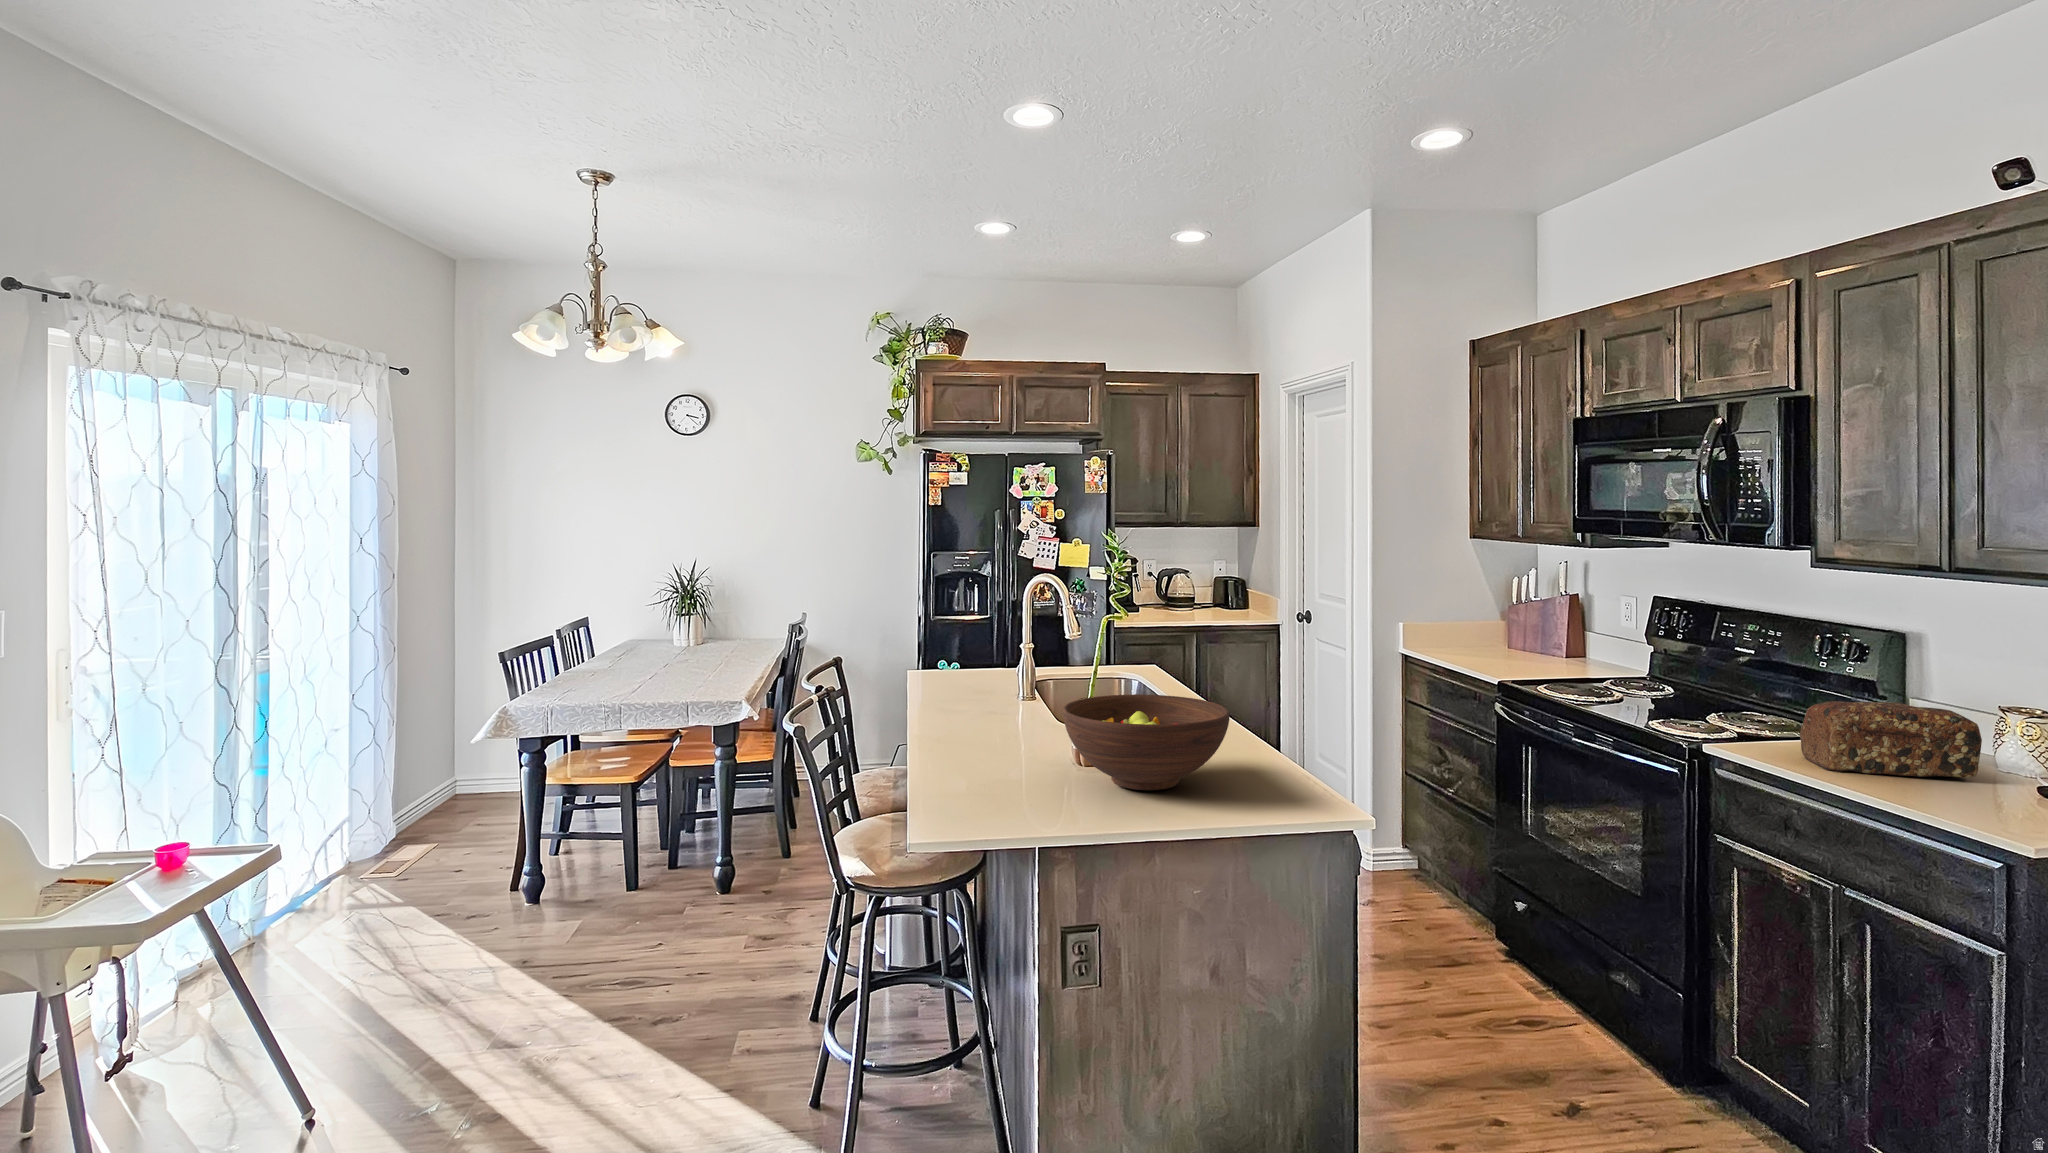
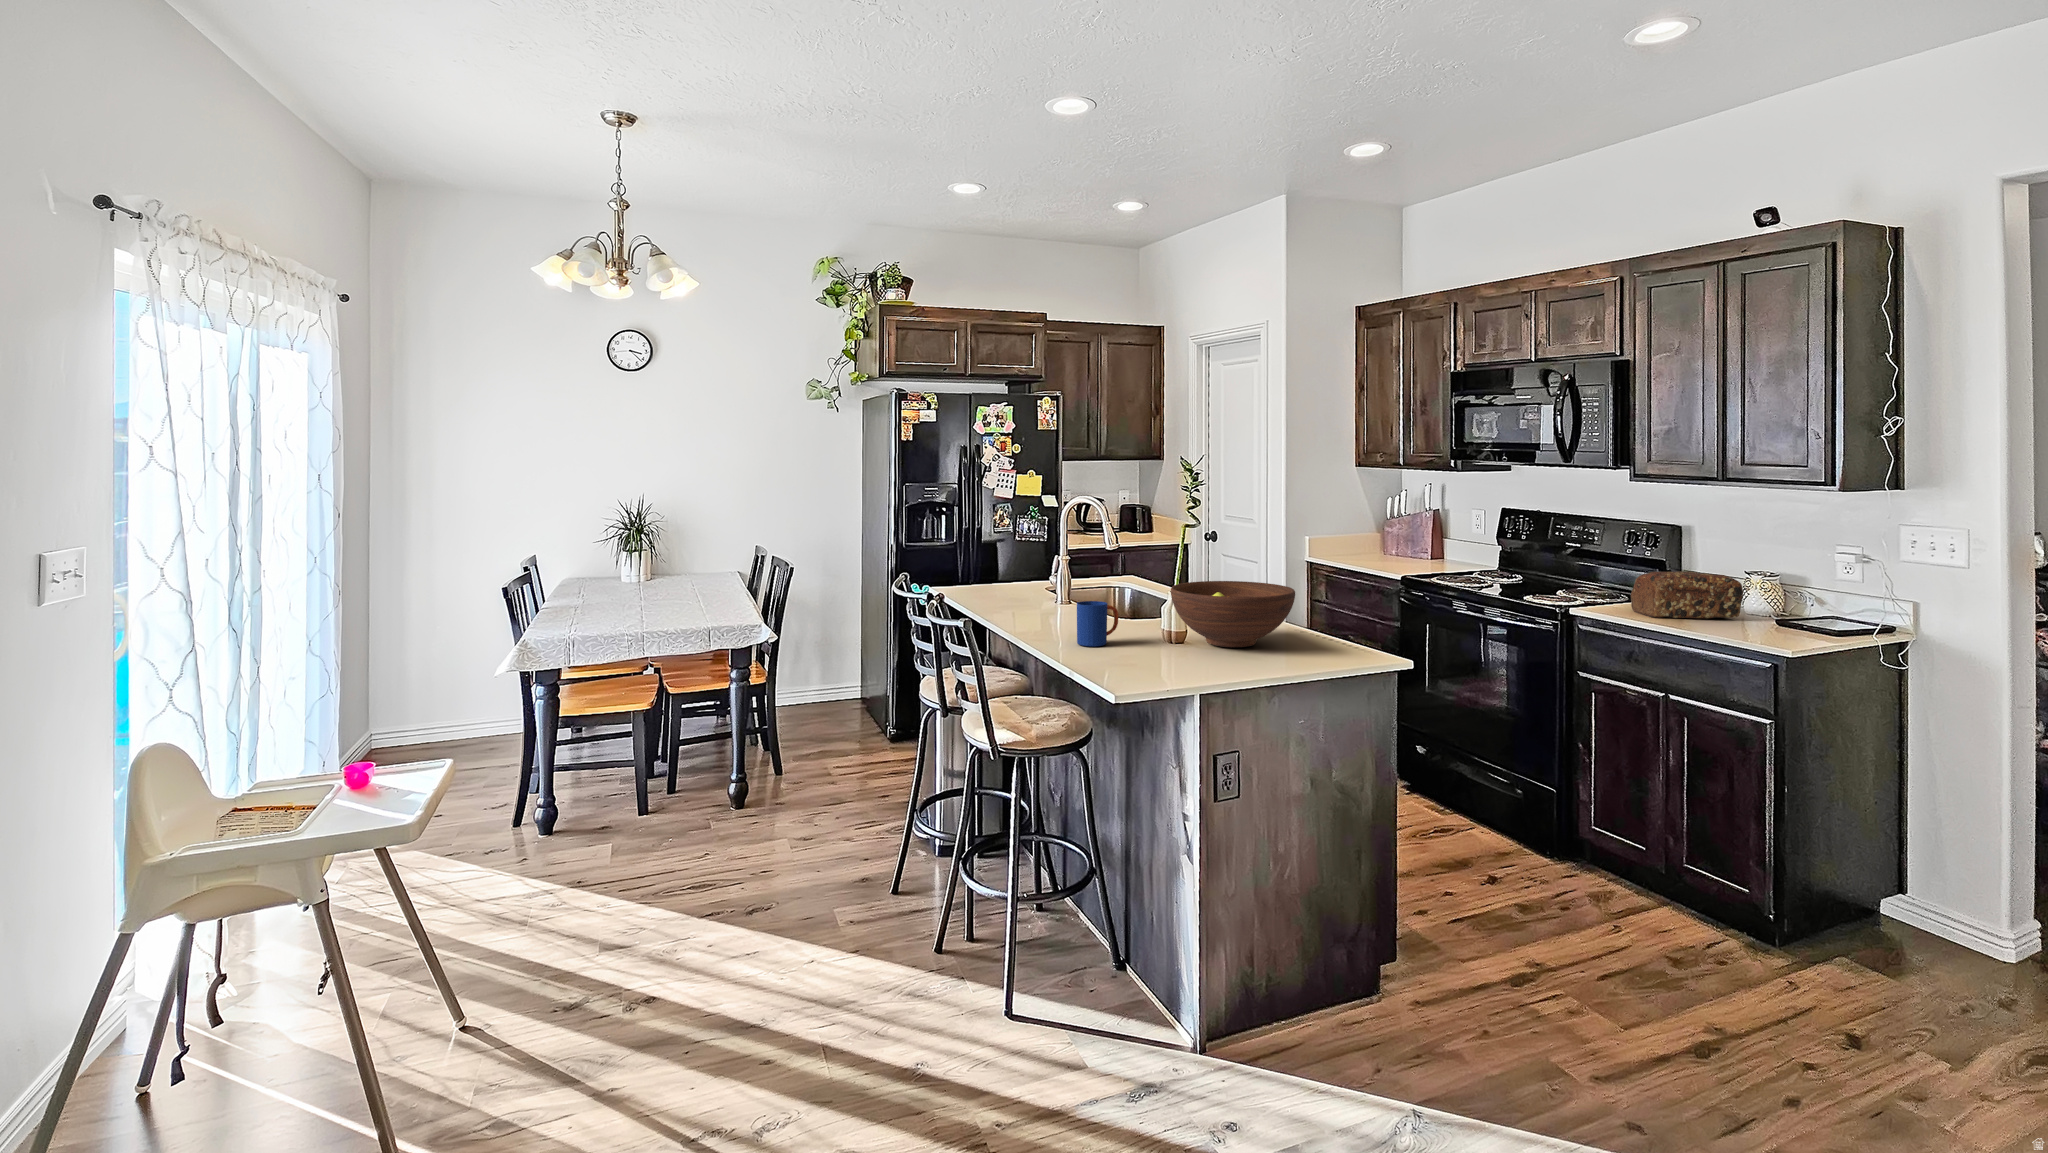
mug: none [944,716,1001,777] -> present [1077,601,1118,647]

